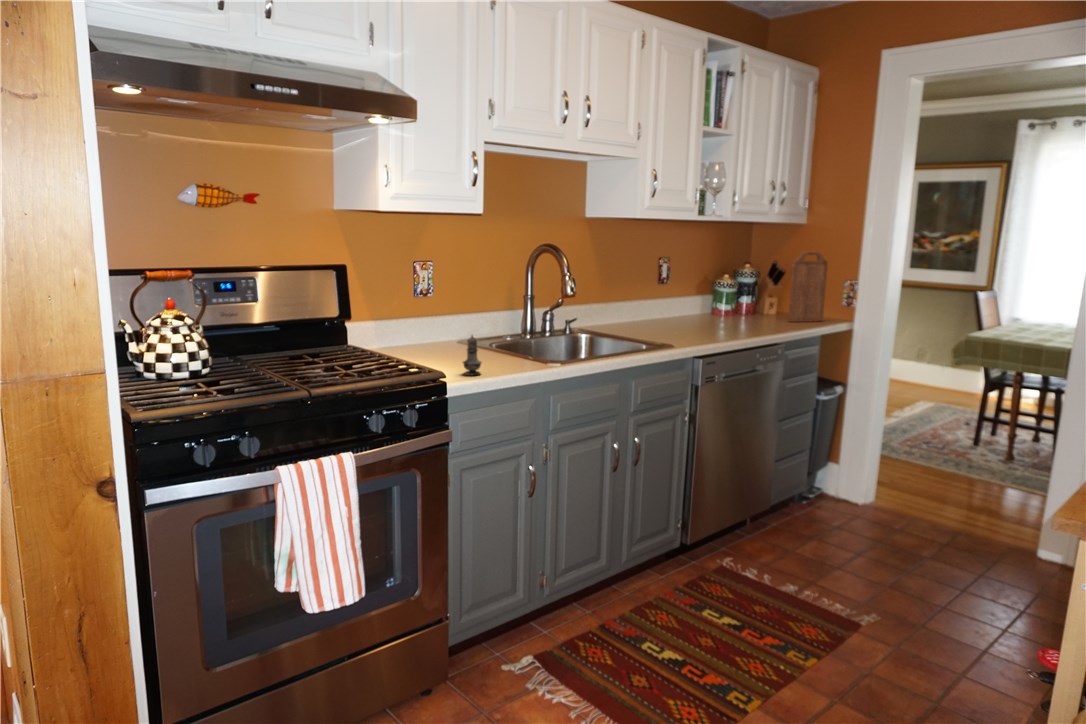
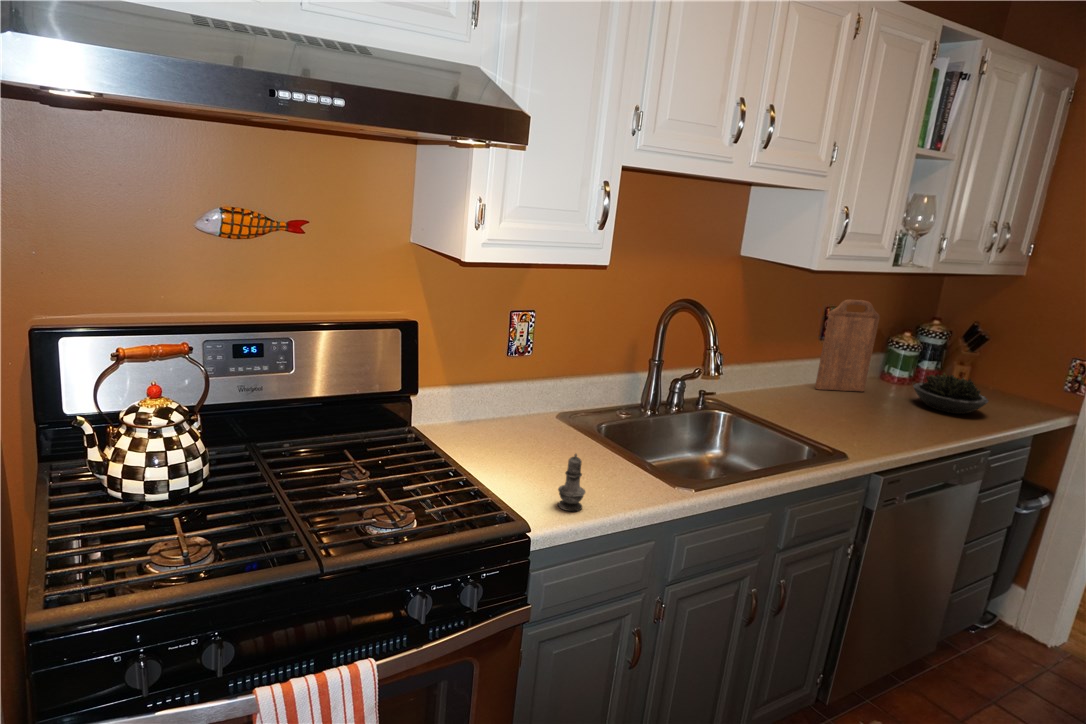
cutting board: present [788,251,828,322] -> present [815,300,880,391]
succulent plant: none [731,297,784,326] -> present [913,373,989,414]

